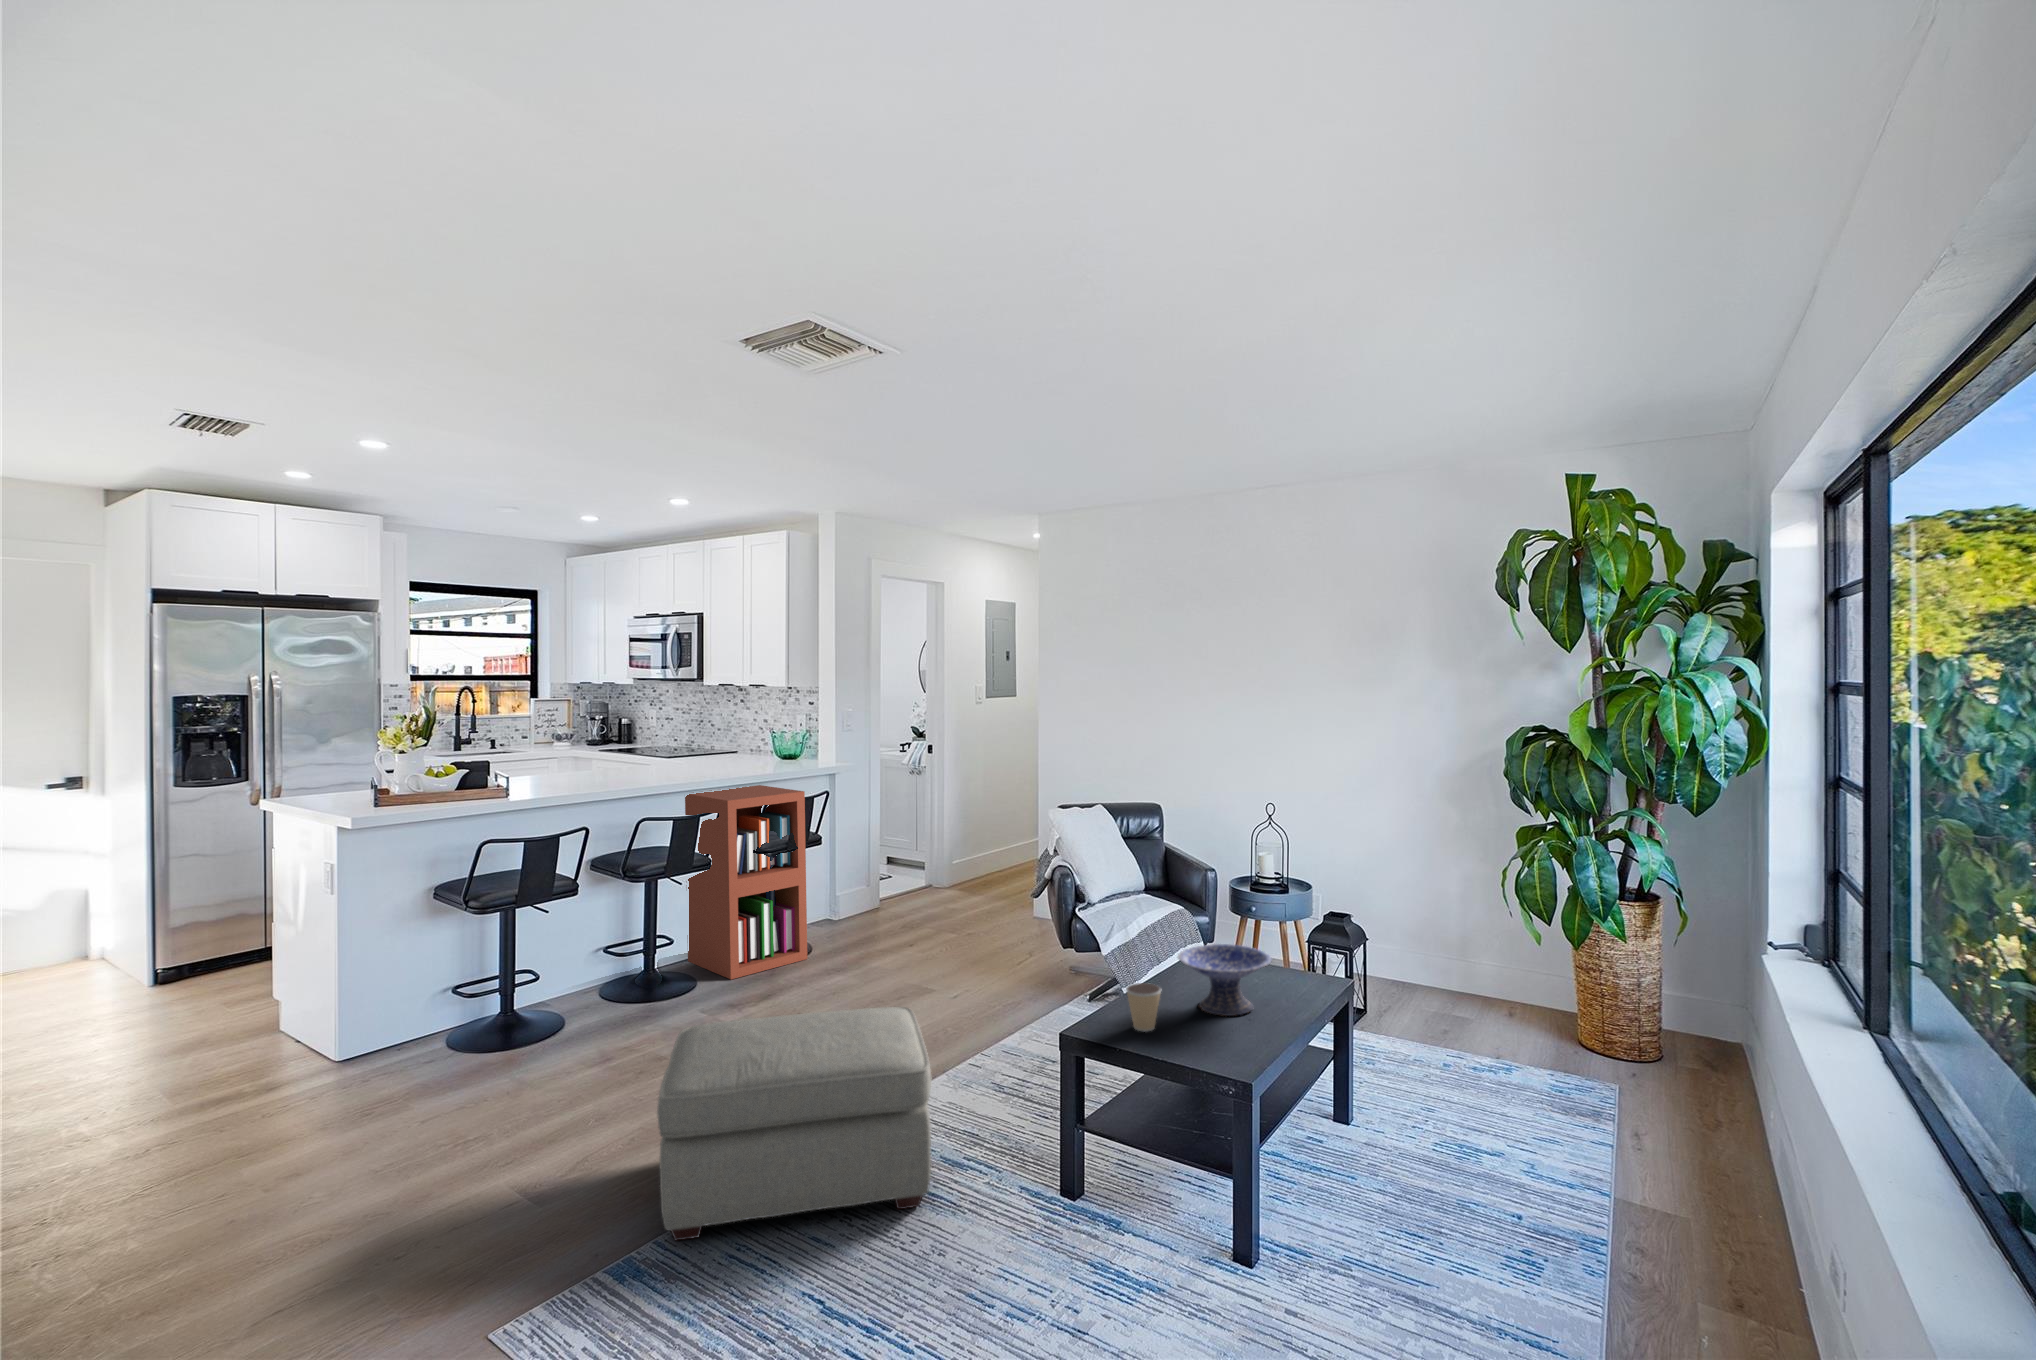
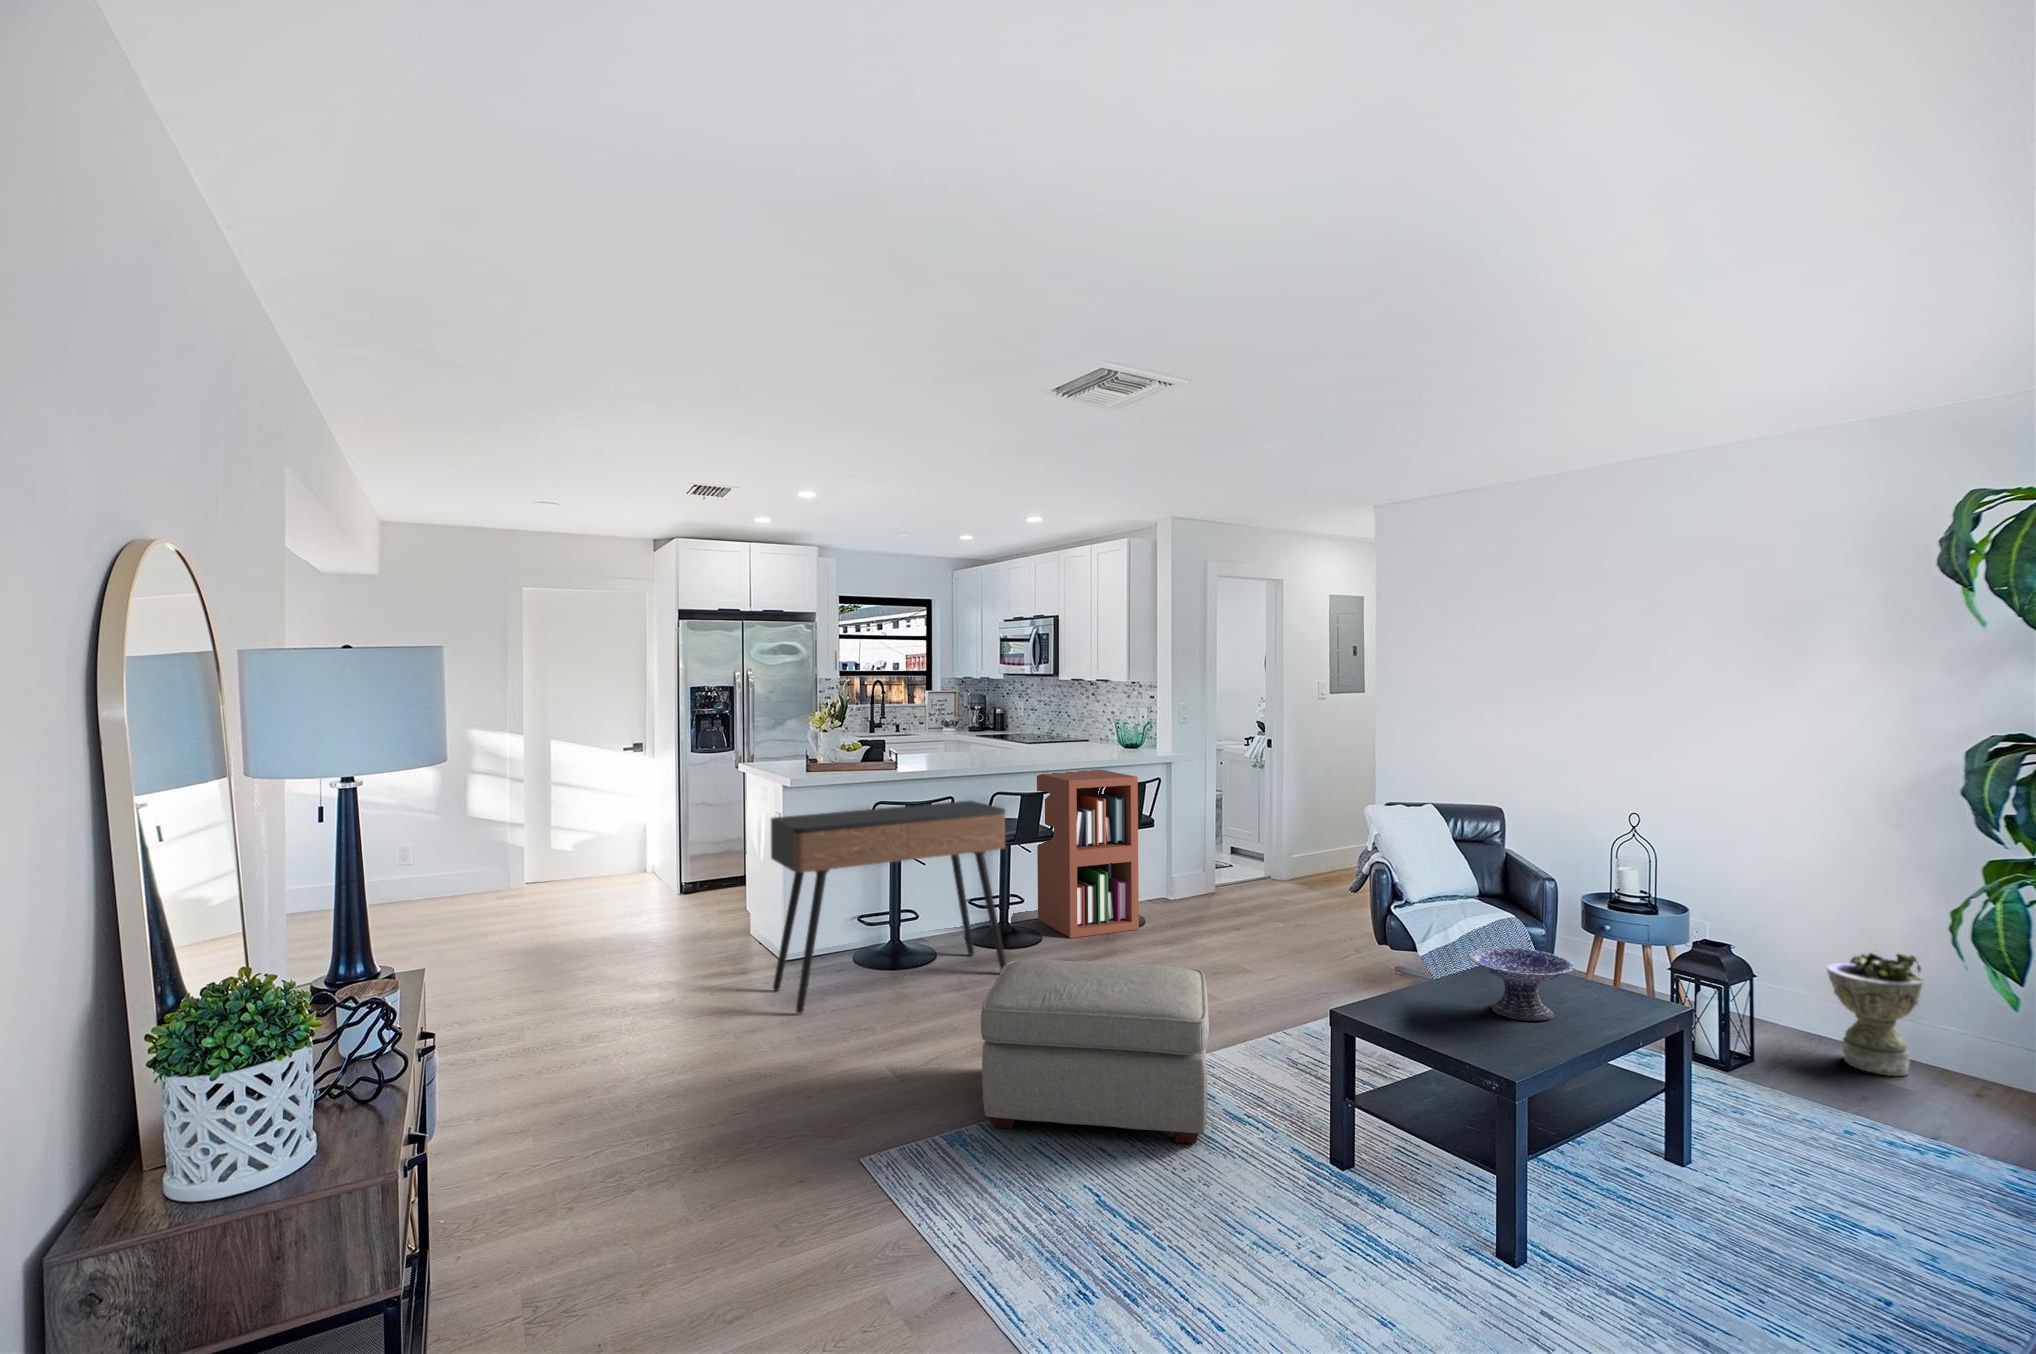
console table: none [323,832,662,1136] -> present [771,800,1006,1014]
planter: none [1421,906,1486,1010] -> present [1827,952,1923,1076]
coffee cup: present [1126,983,1161,1032] -> none [1404,973,1442,1021]

